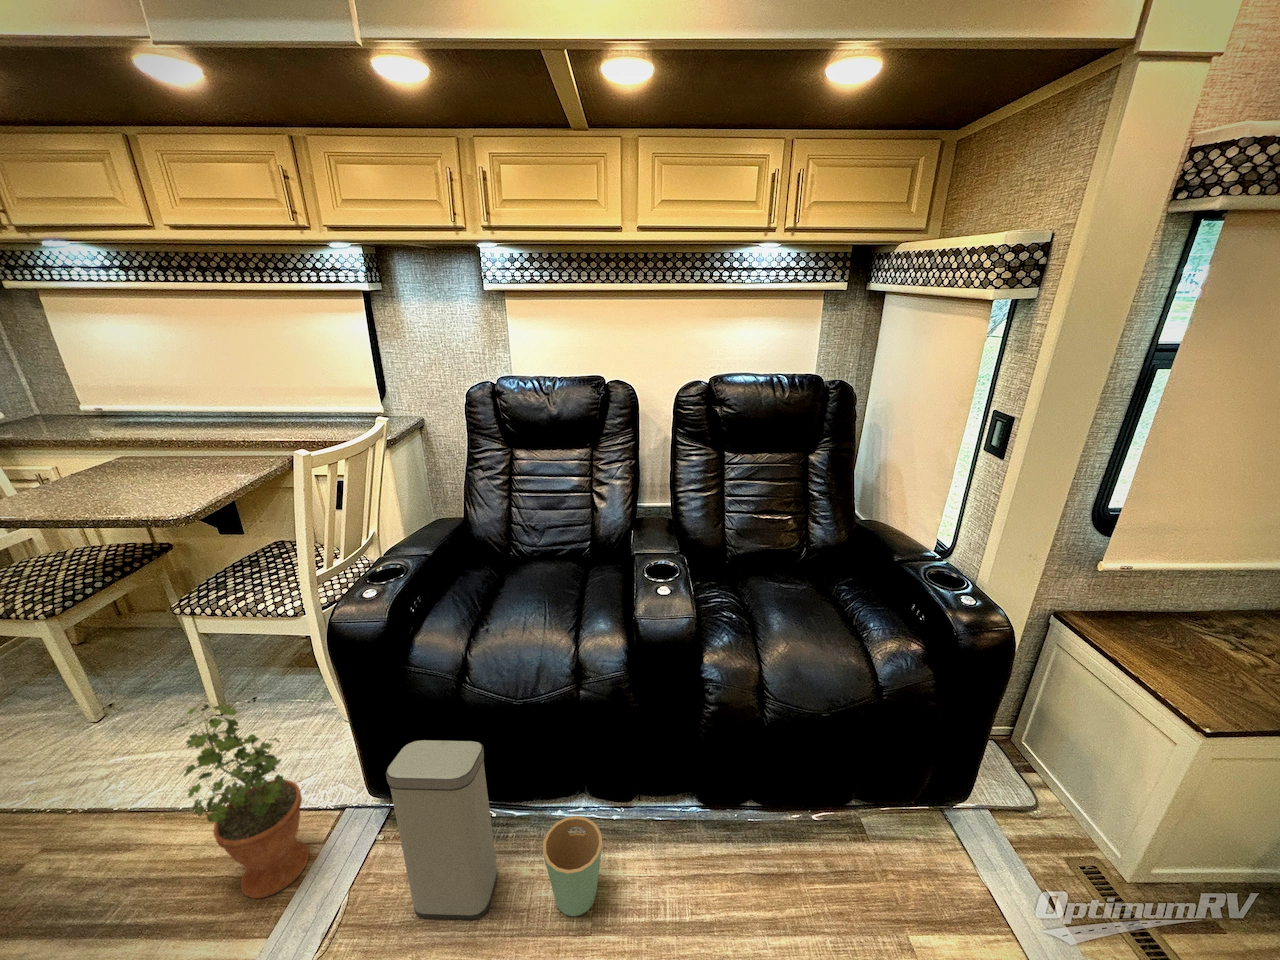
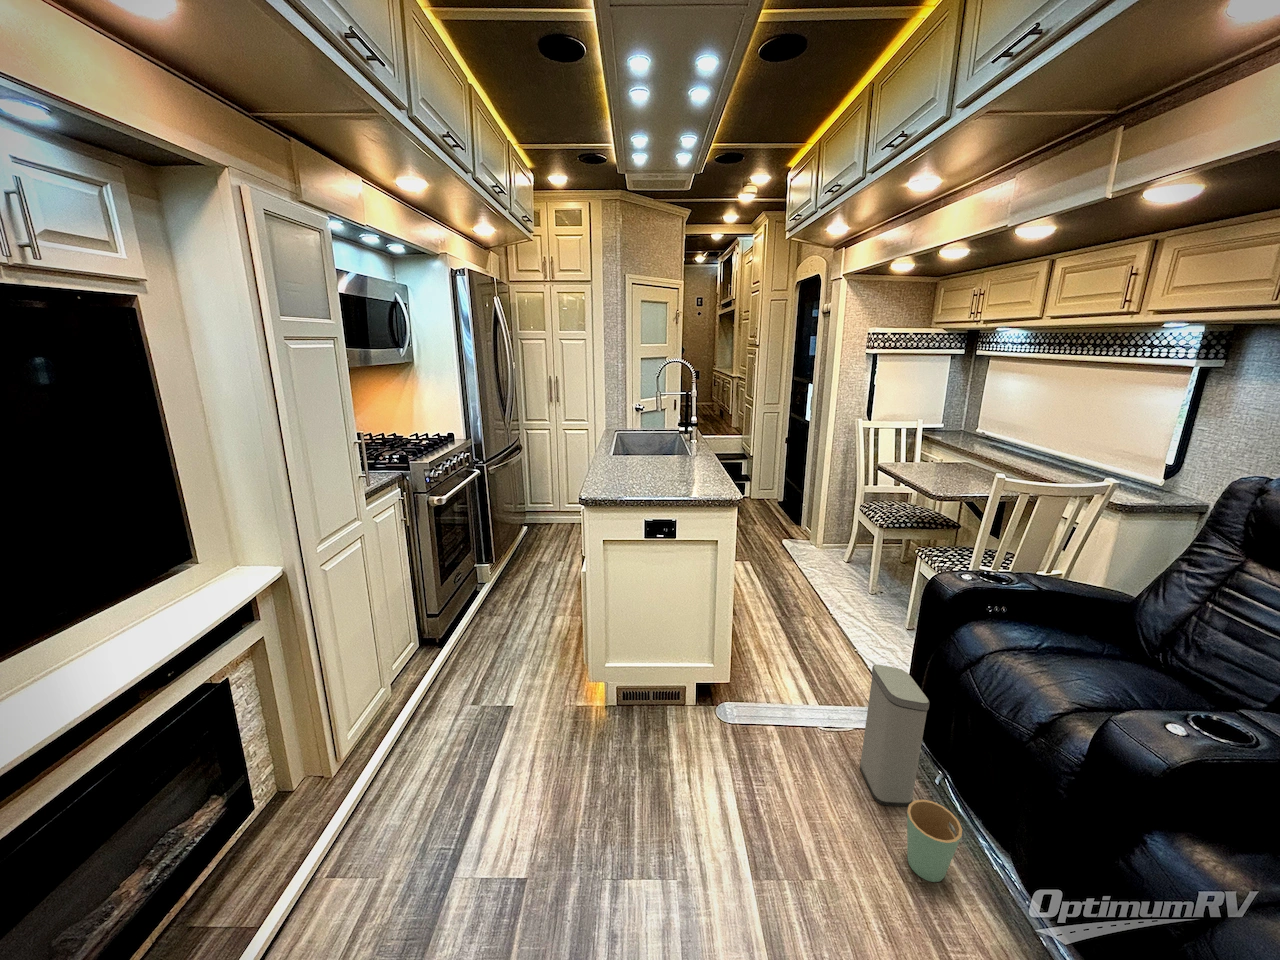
potted plant: present [174,704,309,898] -> none [826,583,878,705]

